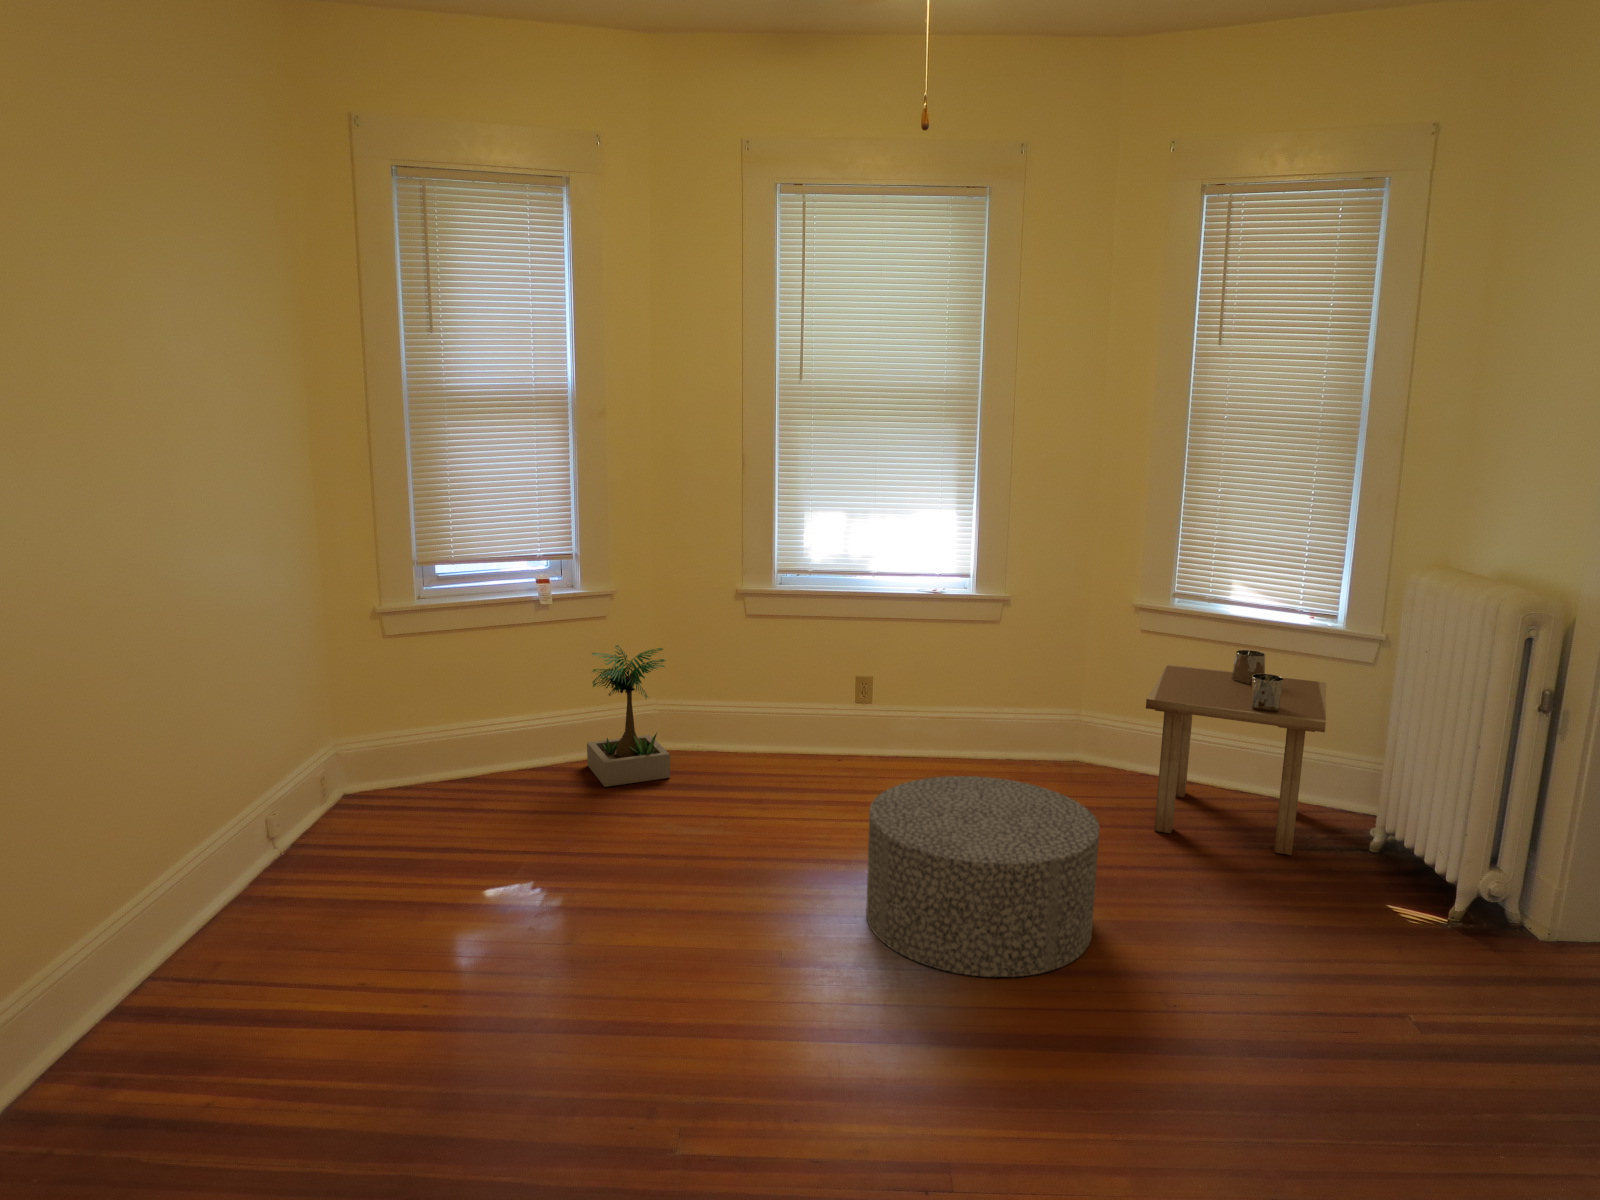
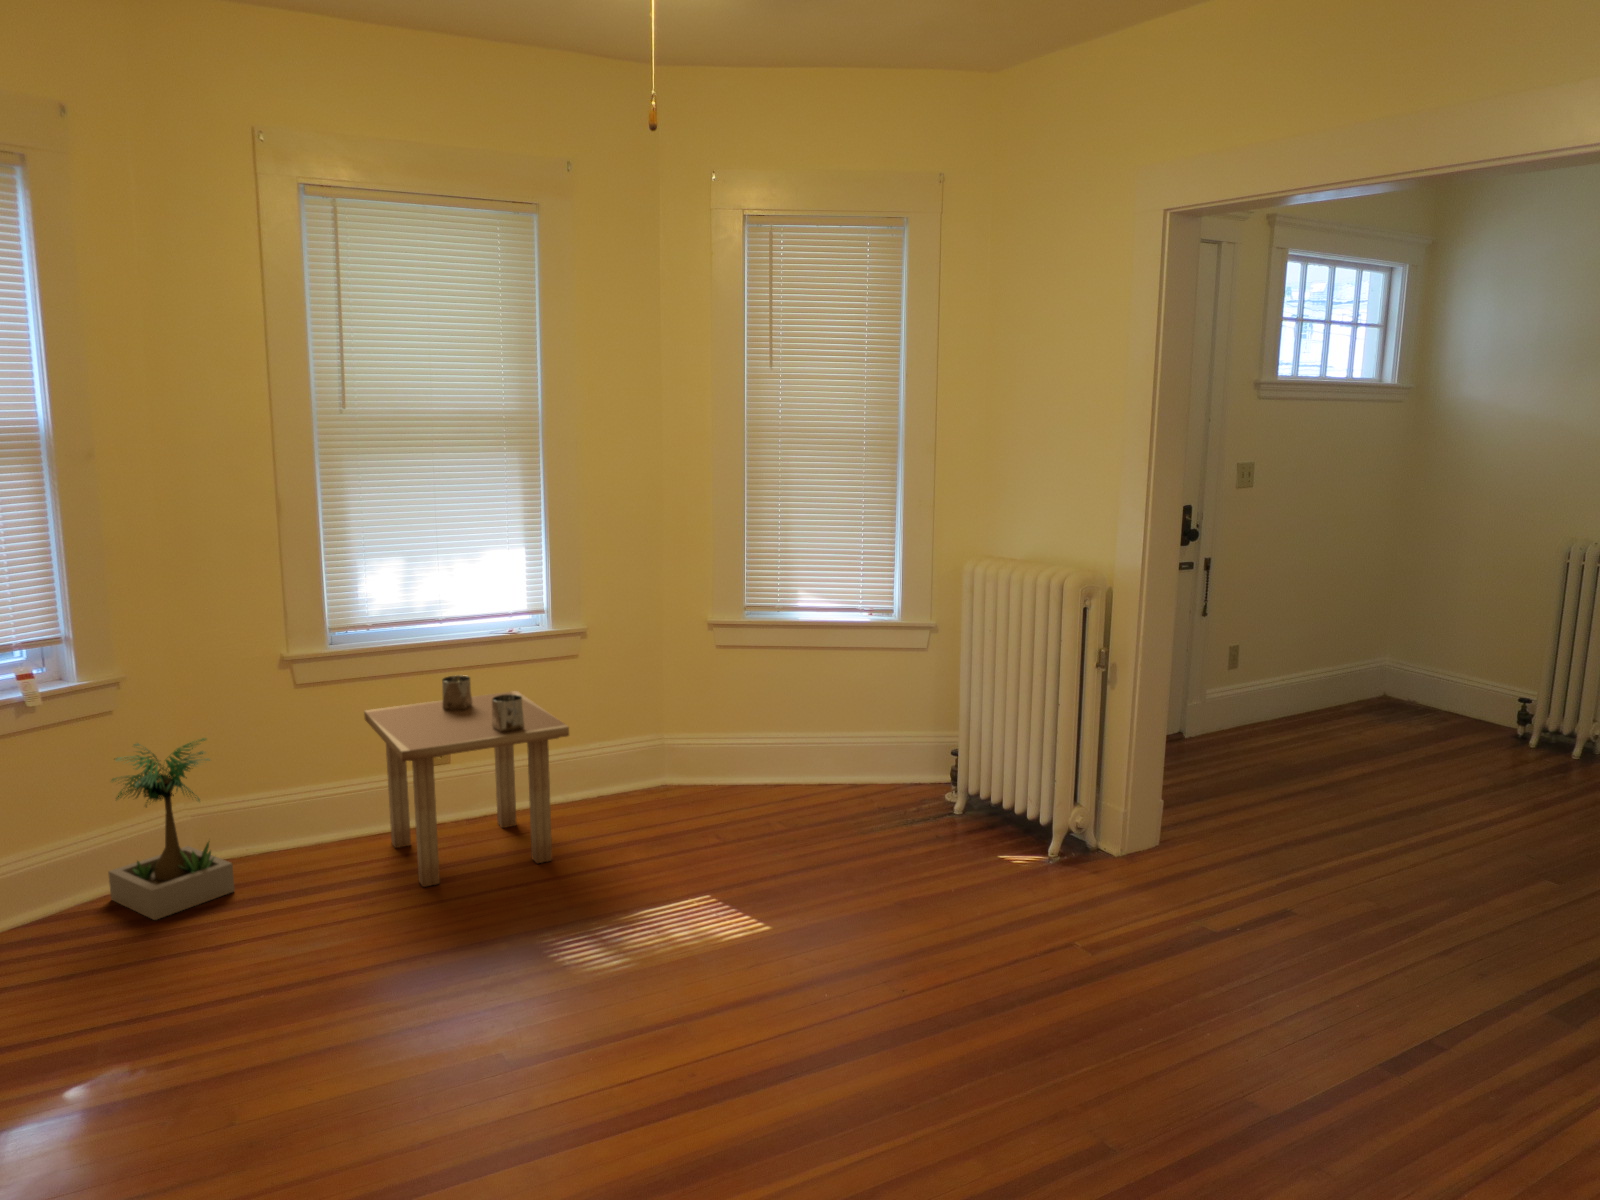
side table: present [1146,650,1326,855] -> present [364,675,569,887]
ottoman: present [866,776,1099,977] -> none [548,814,775,1015]

